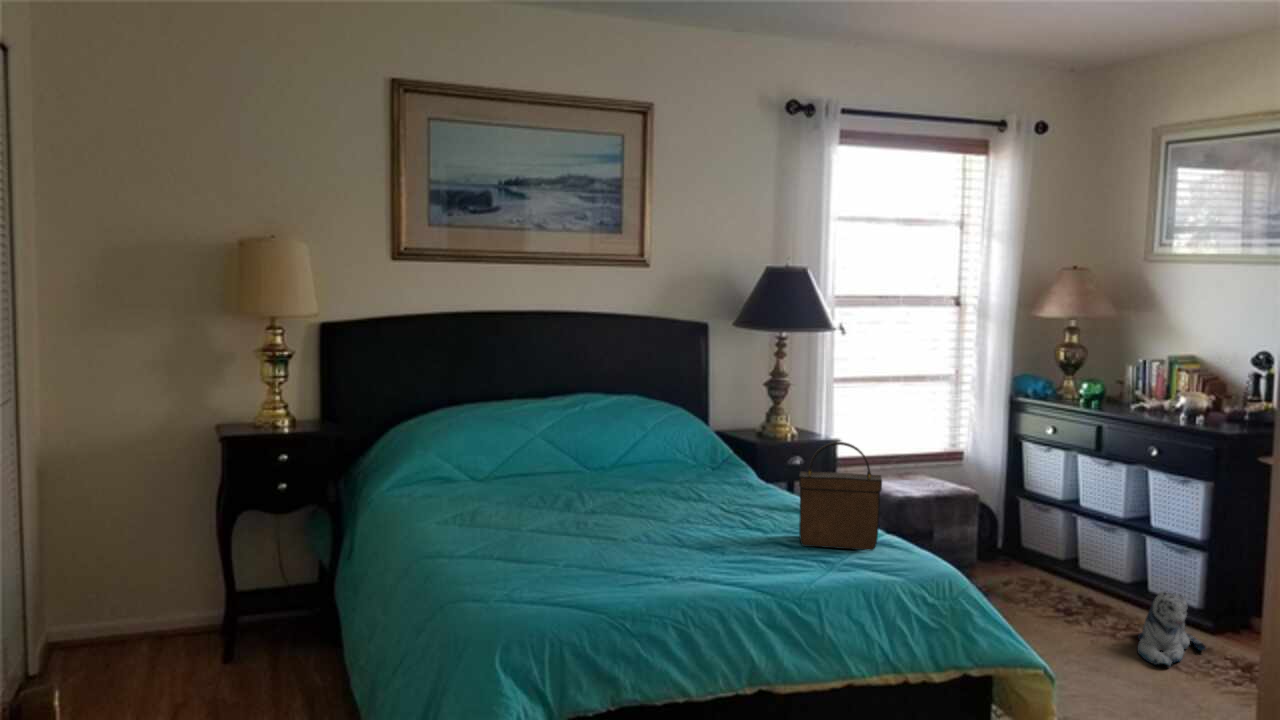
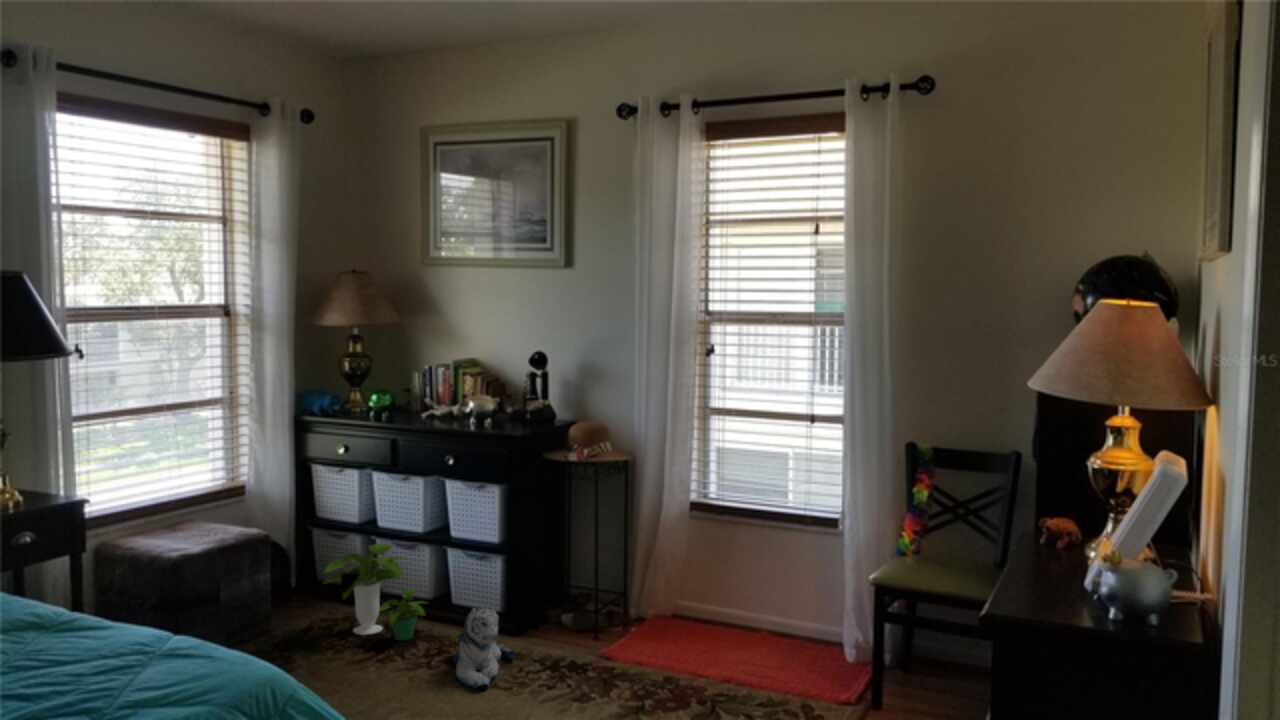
handbag: present [799,442,882,551] -> none [35,523,165,684]
potted plant: none [1021,519,1120,611] -> present [324,543,425,640]

